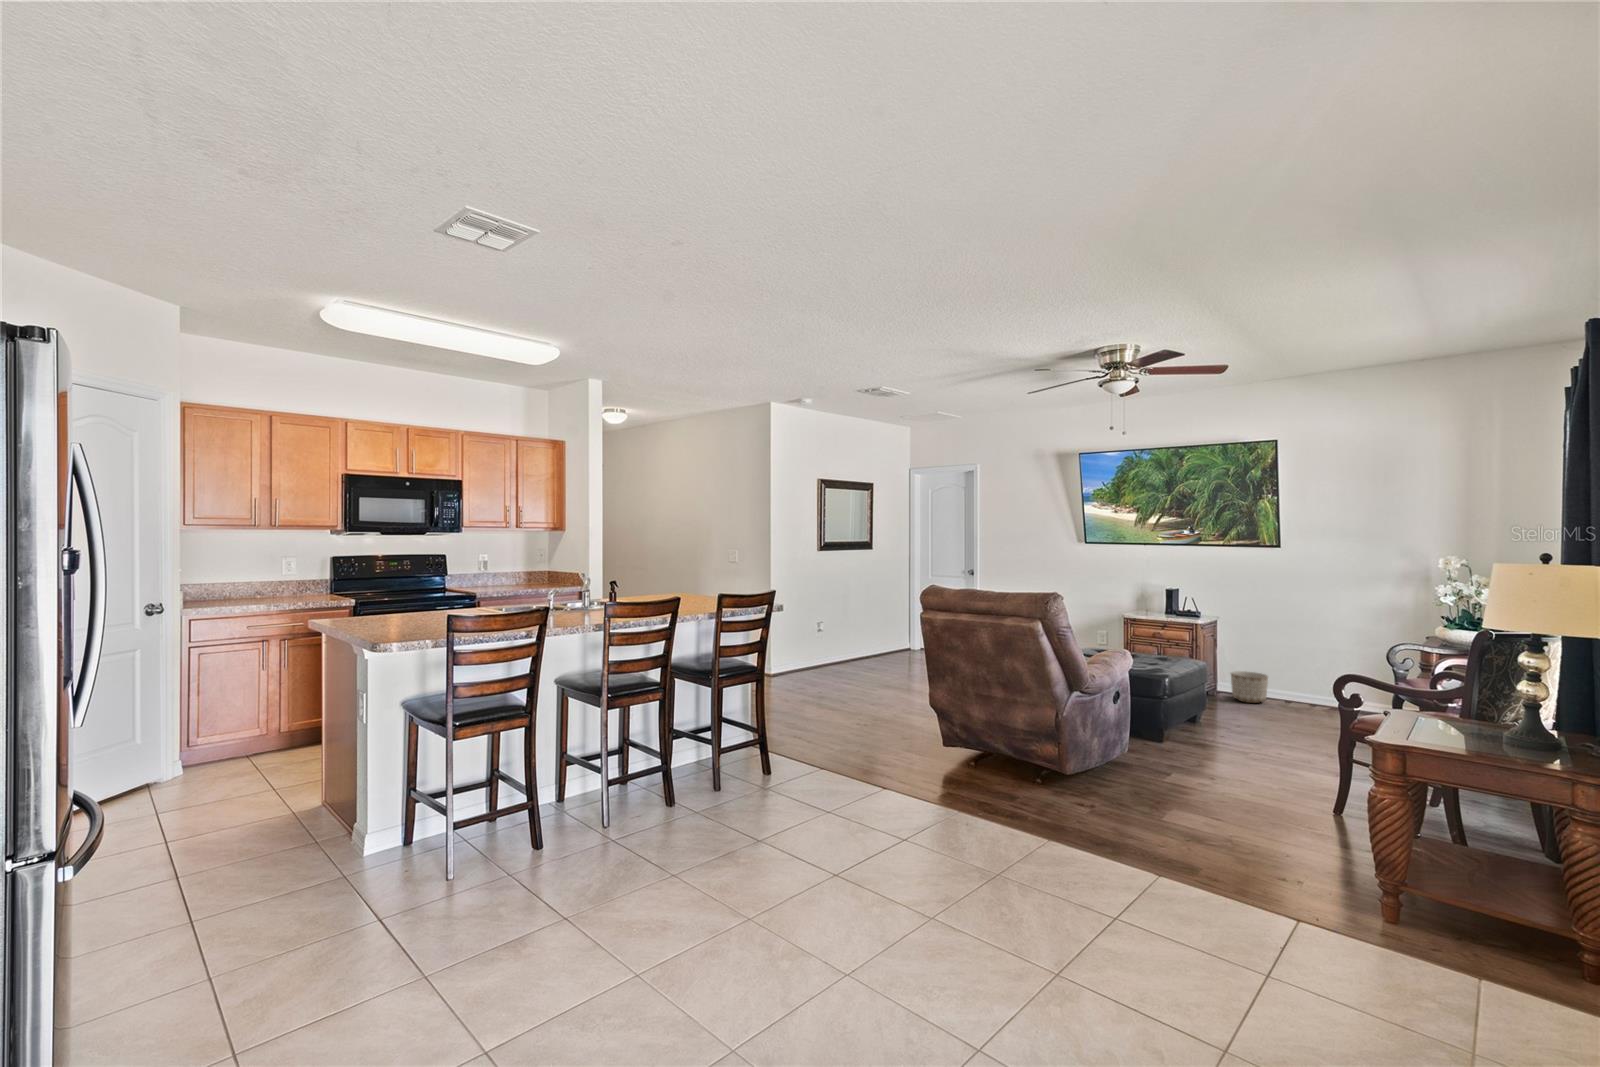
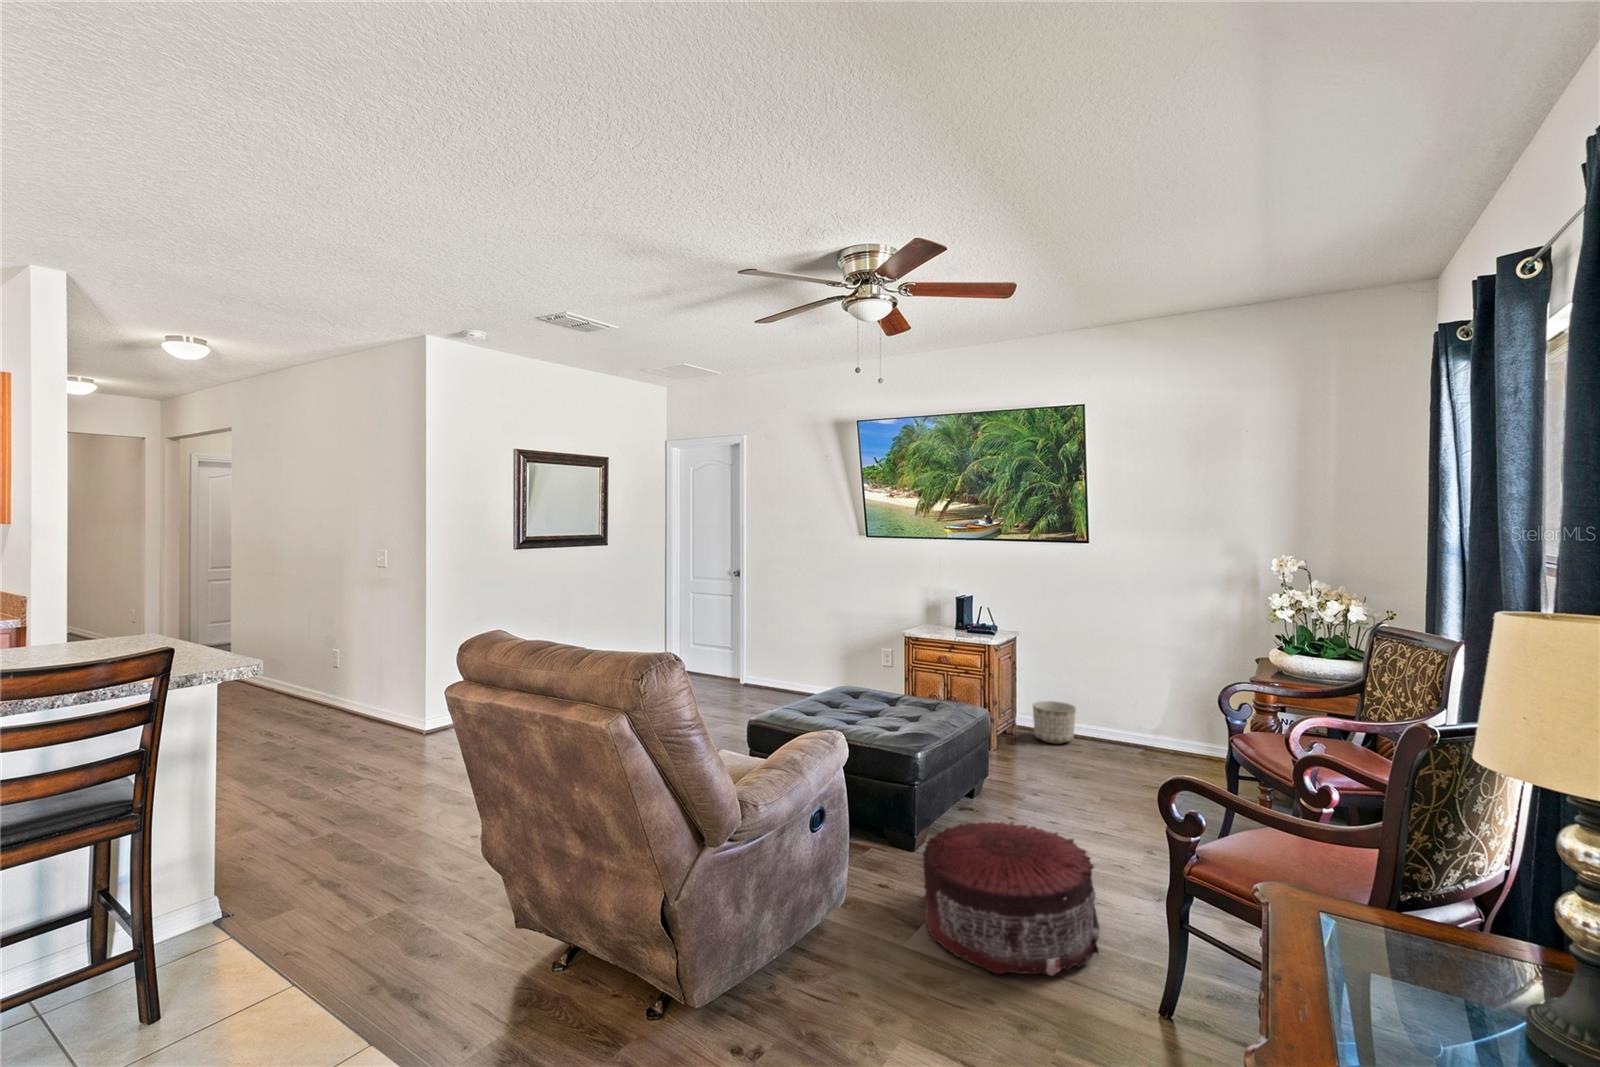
pouf: none [1168,722,1292,800] -> present [923,822,1100,975]

